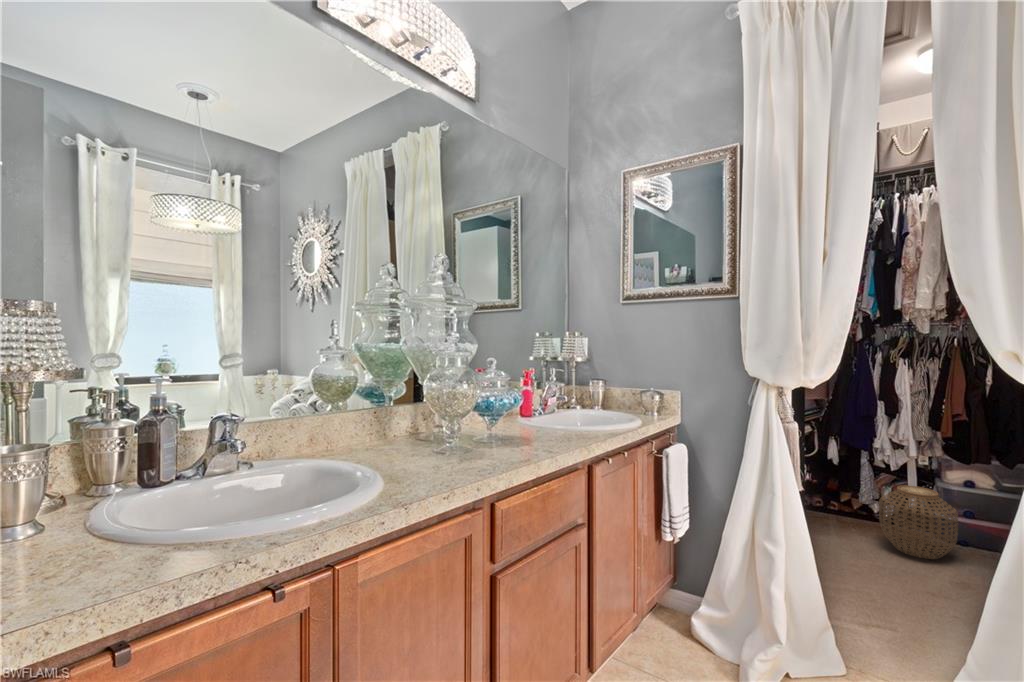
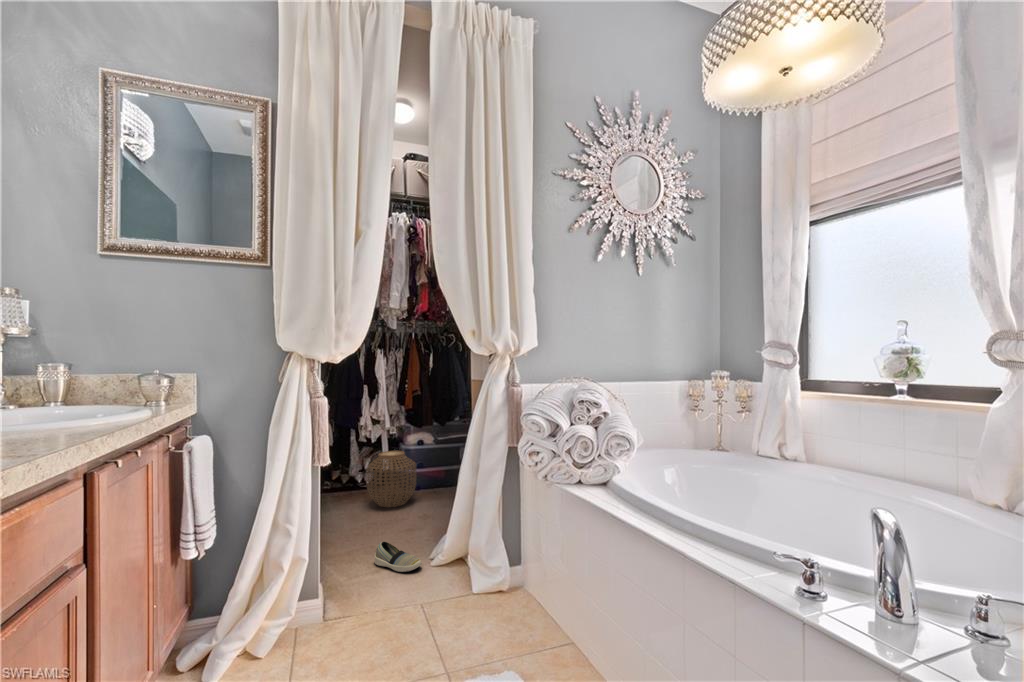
shoe: none [865,595,929,648] -> present [374,542,422,572]

